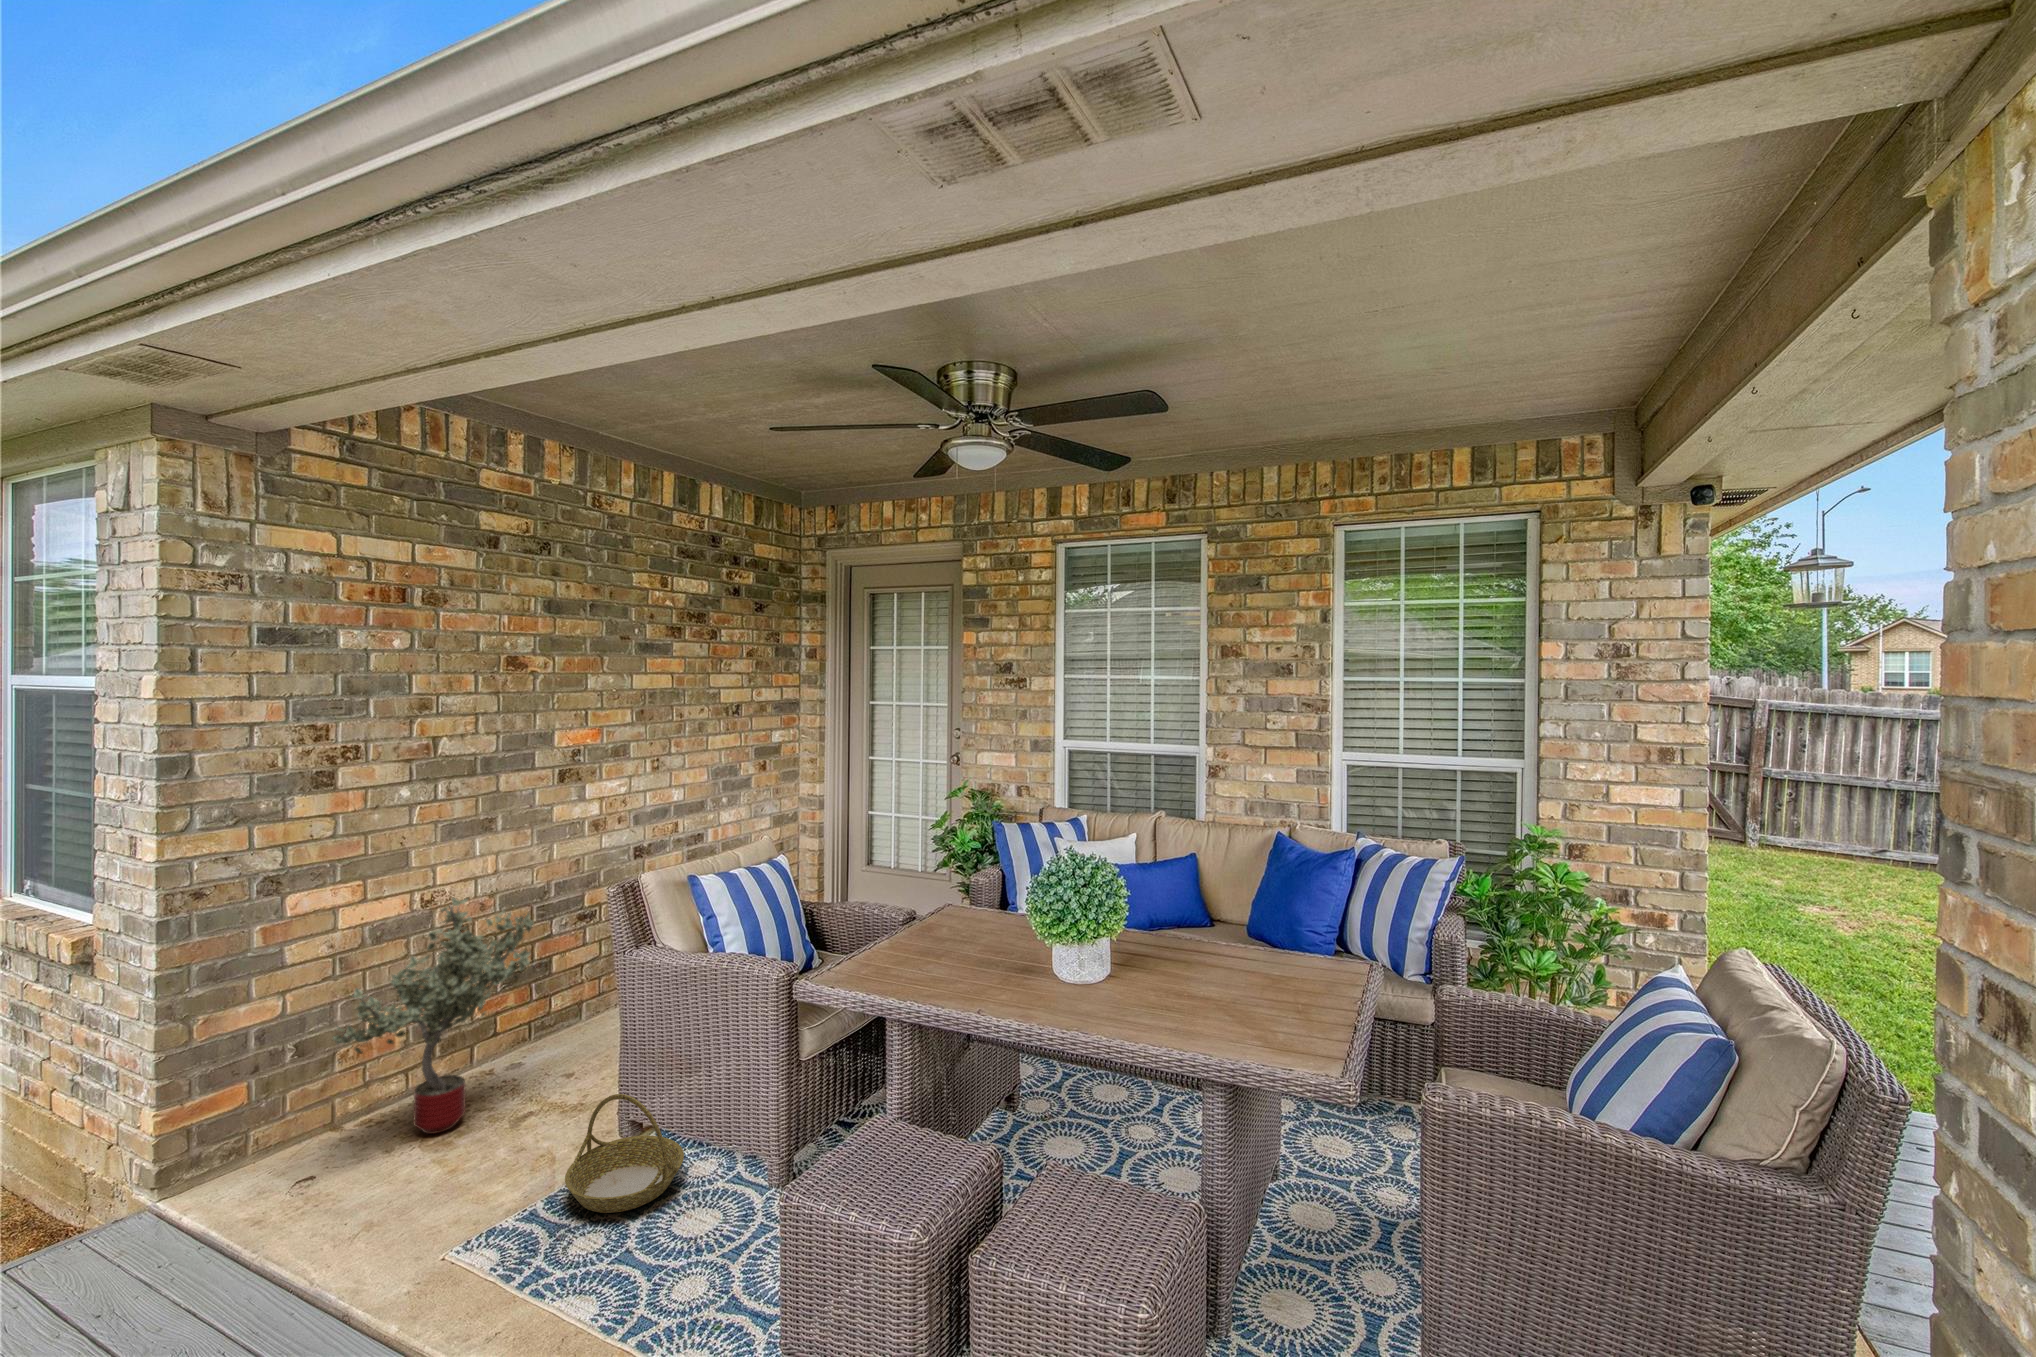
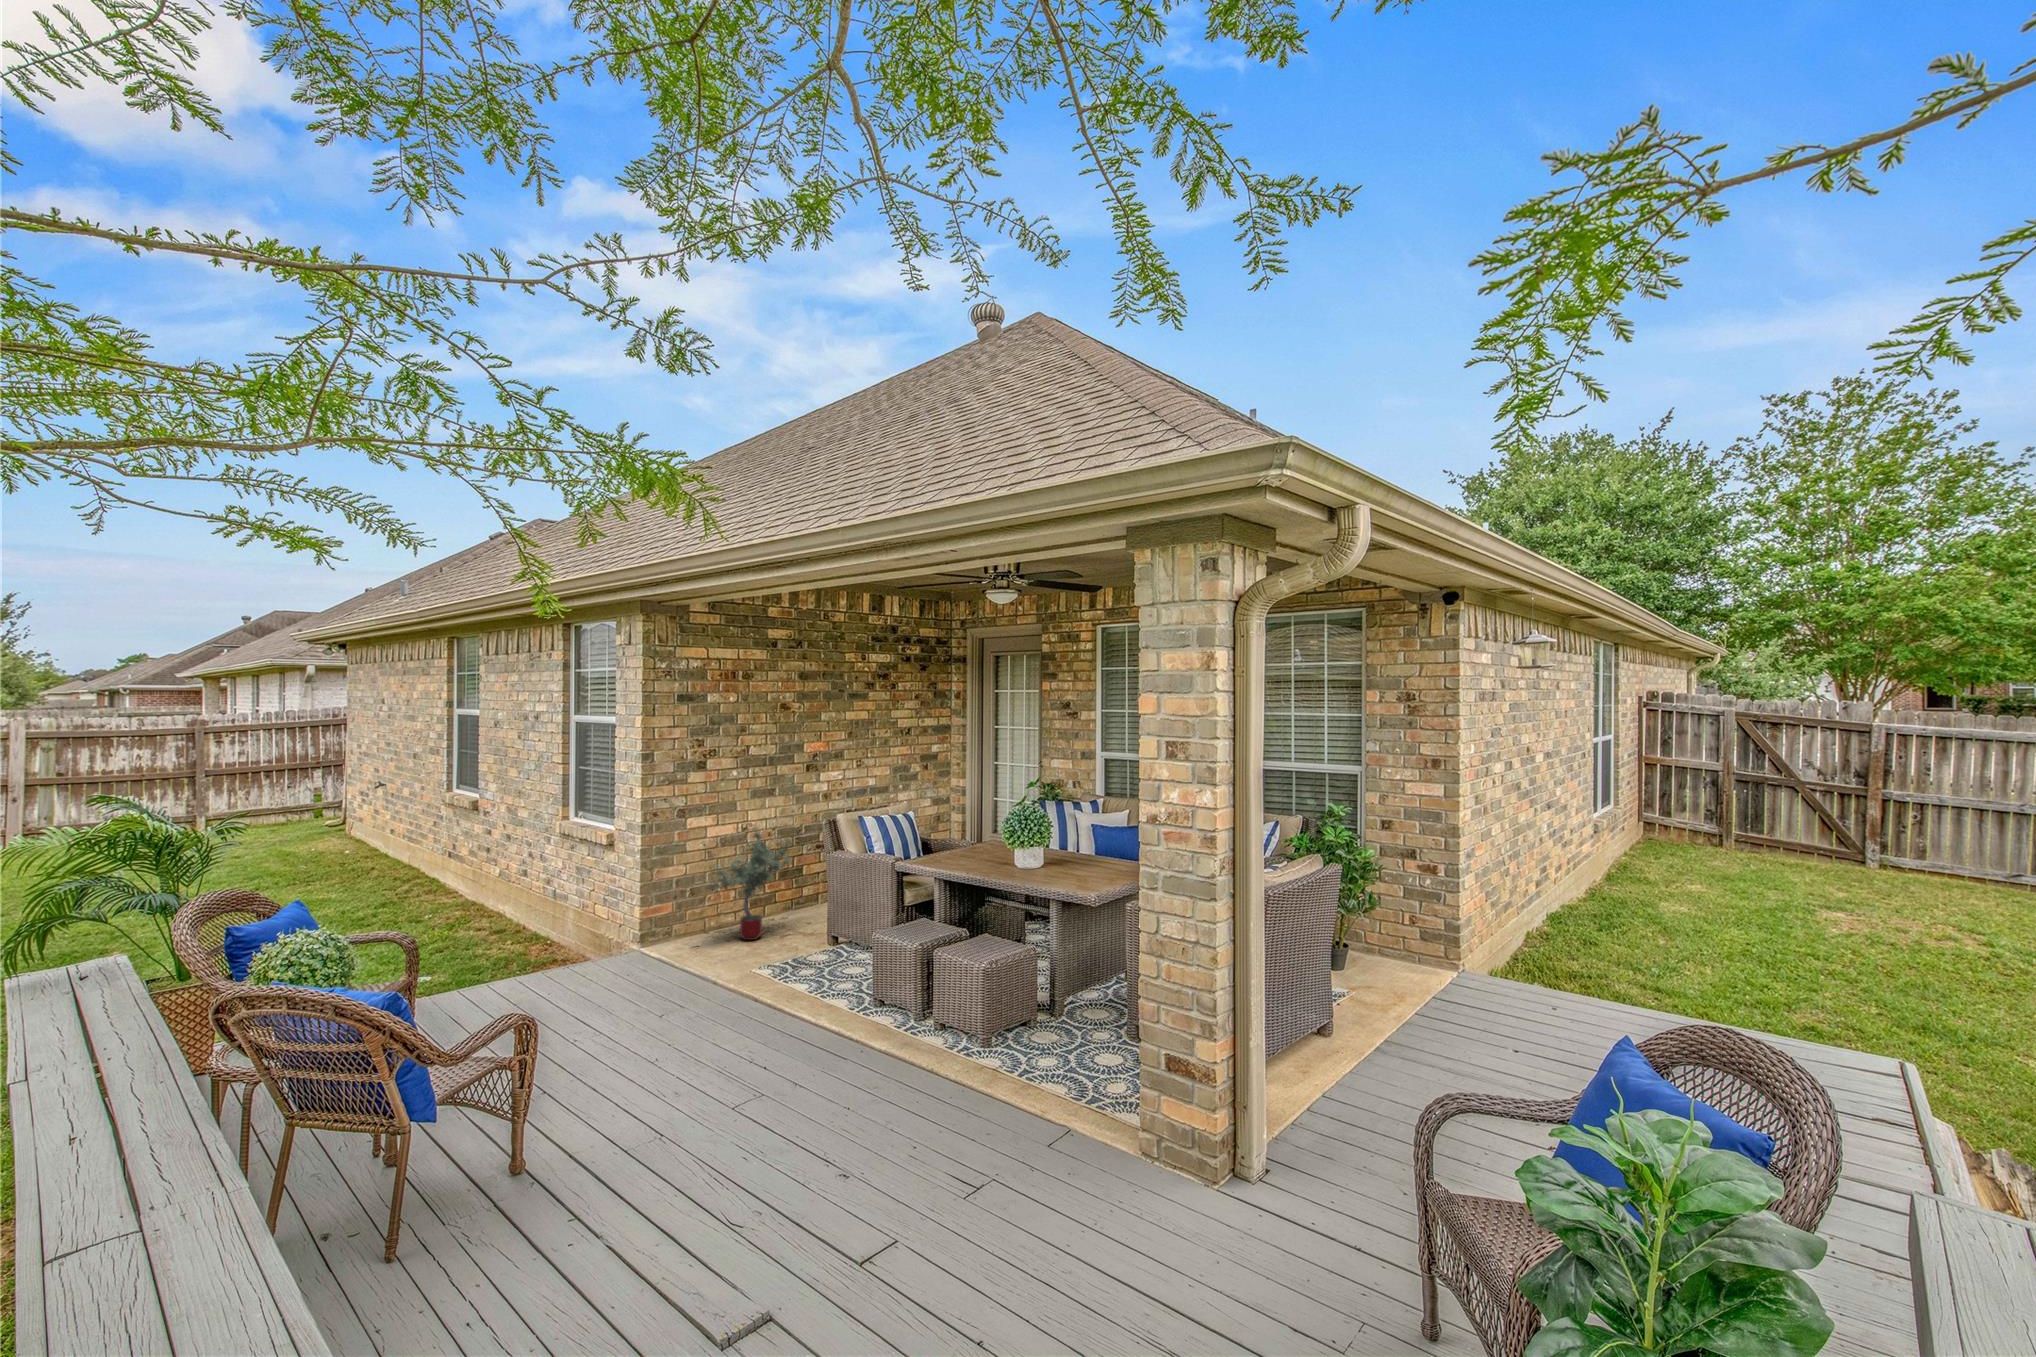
basket: present [565,1094,684,1213] -> none [804,918,857,970]

